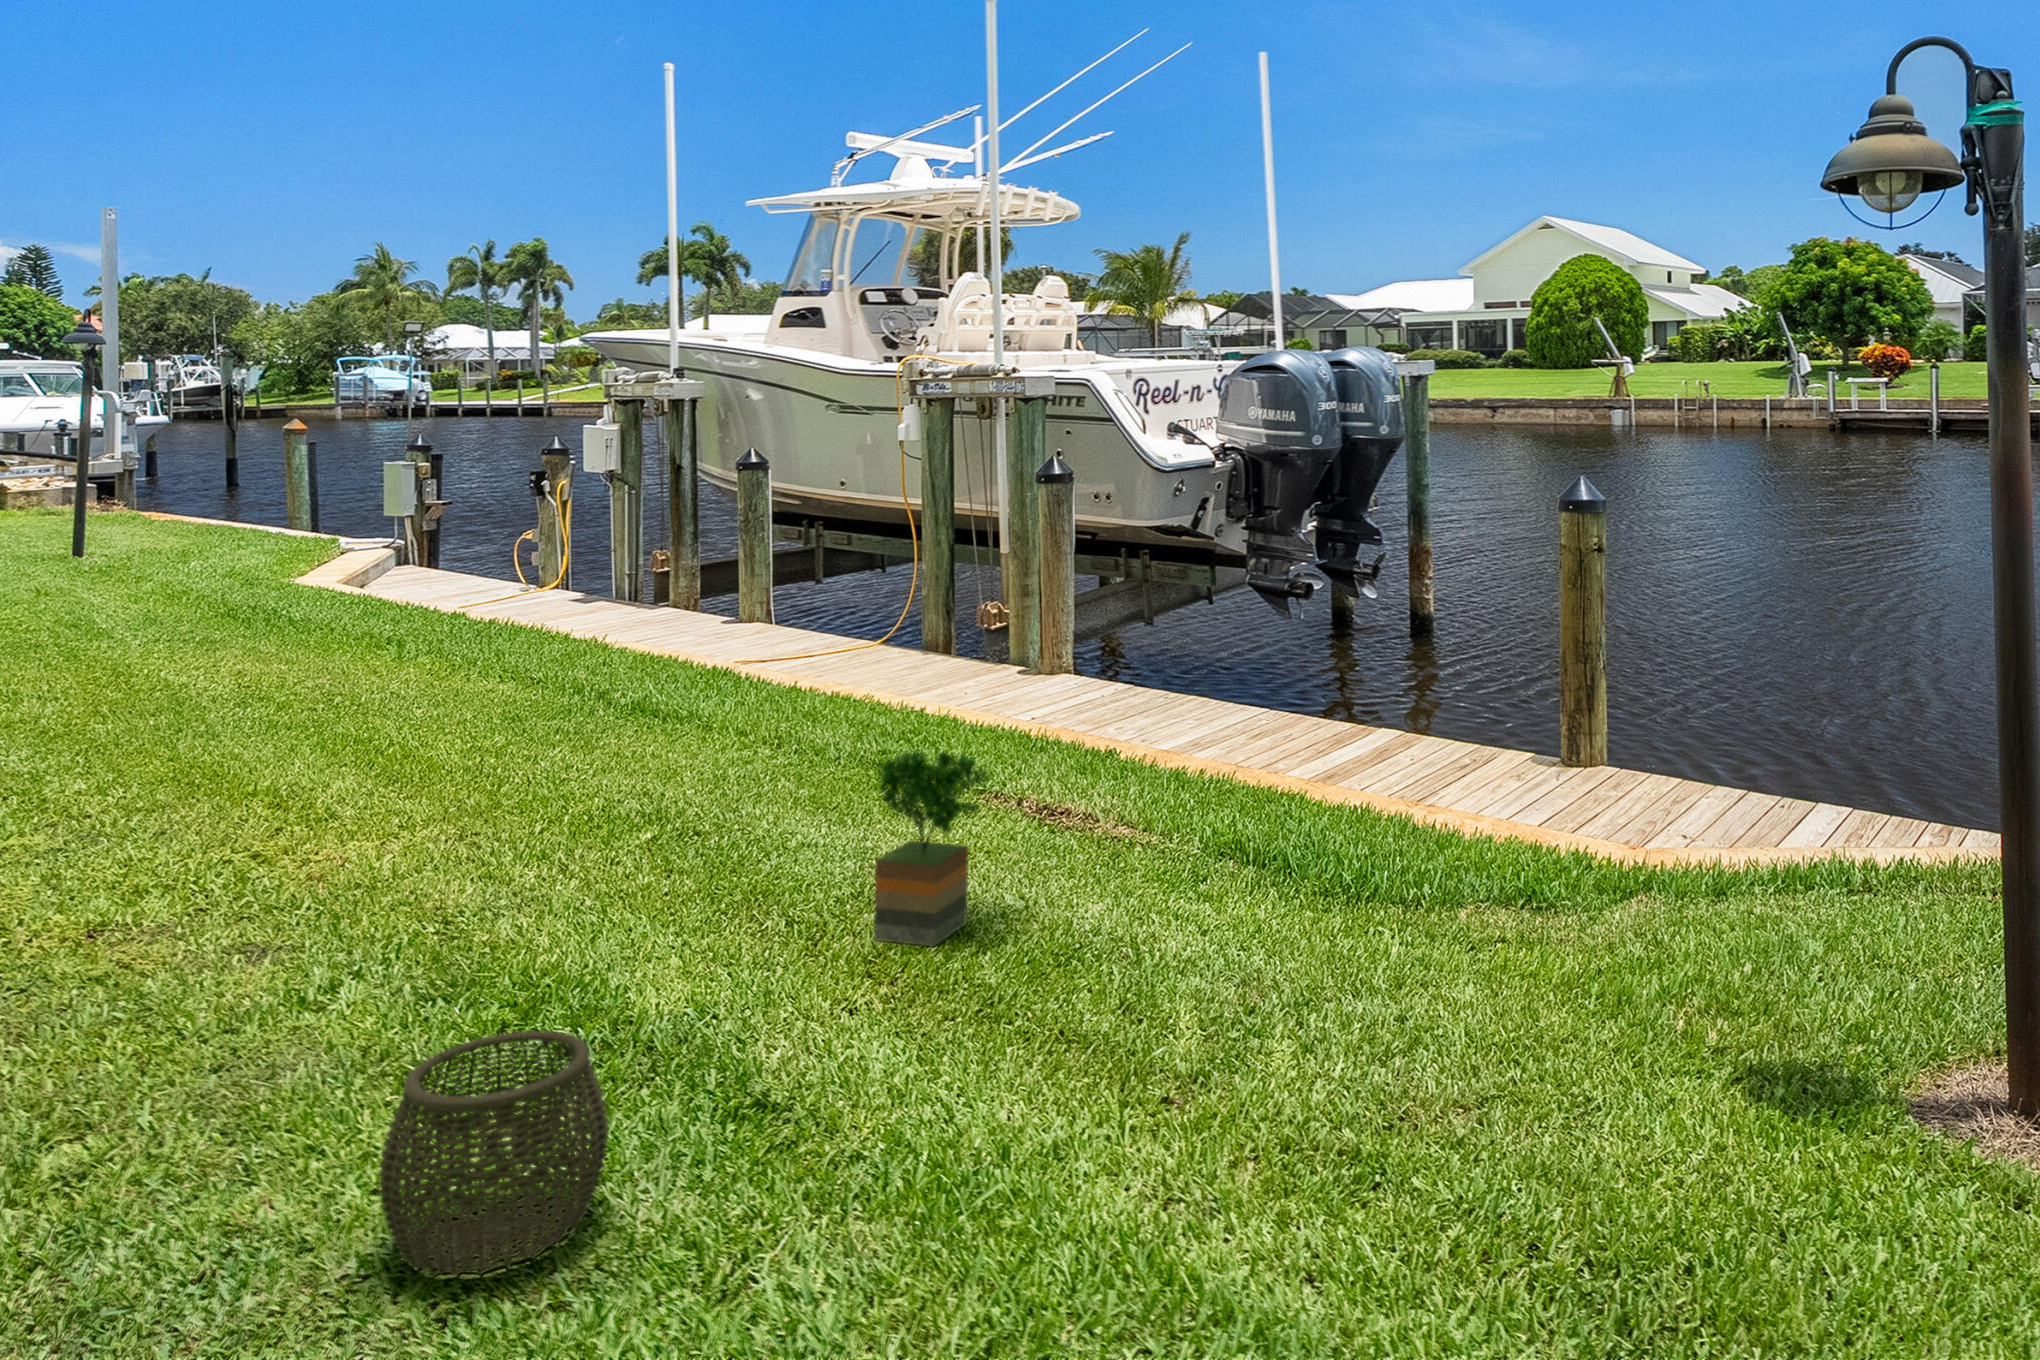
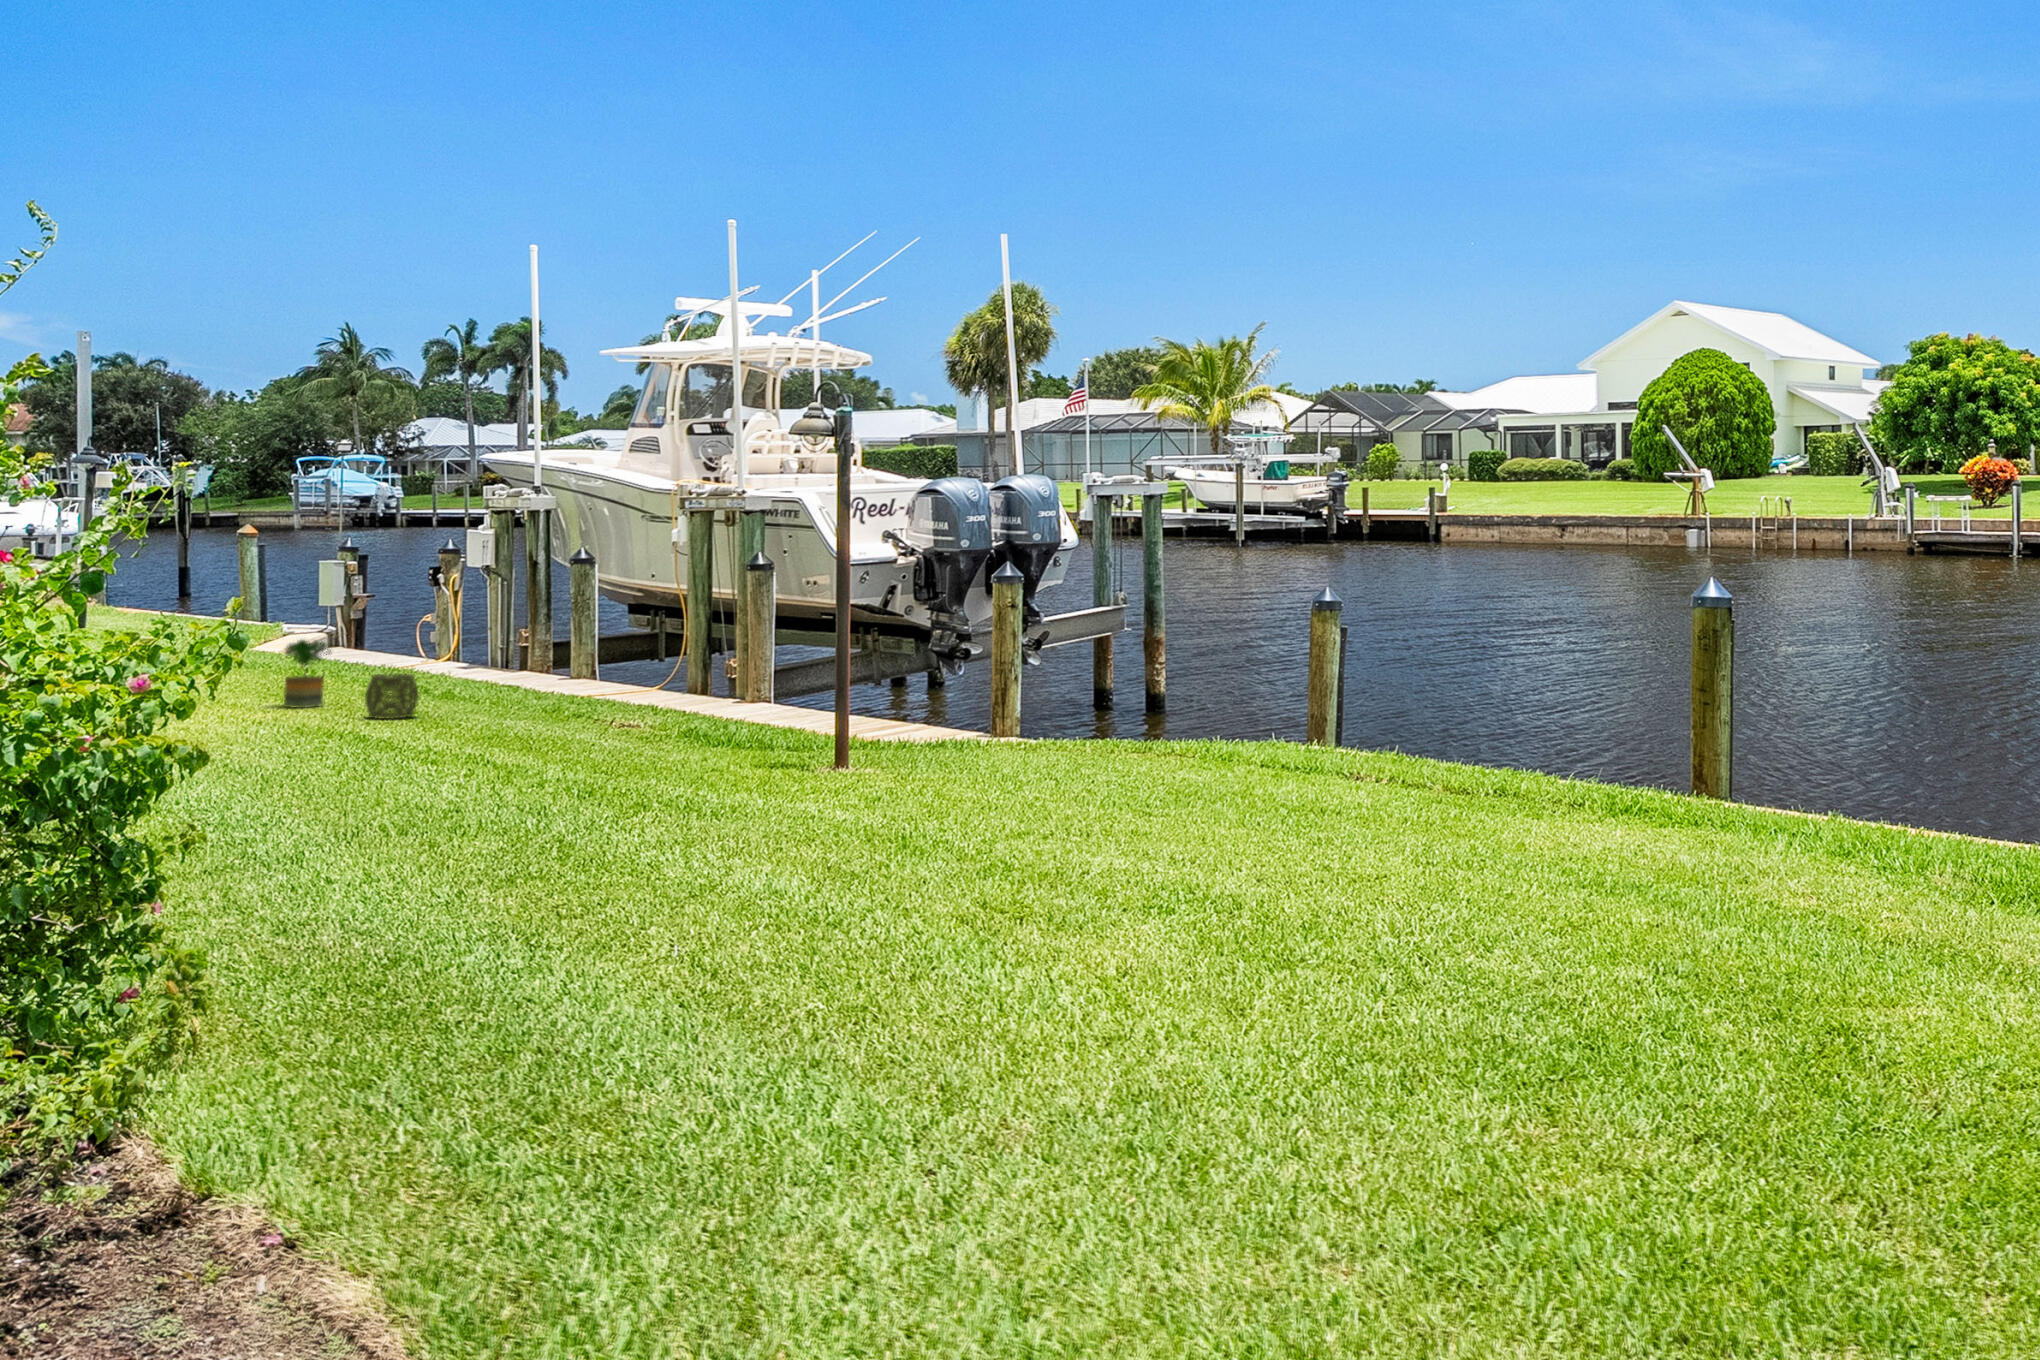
potted tree: present [874,750,989,947] -> present [284,640,331,708]

